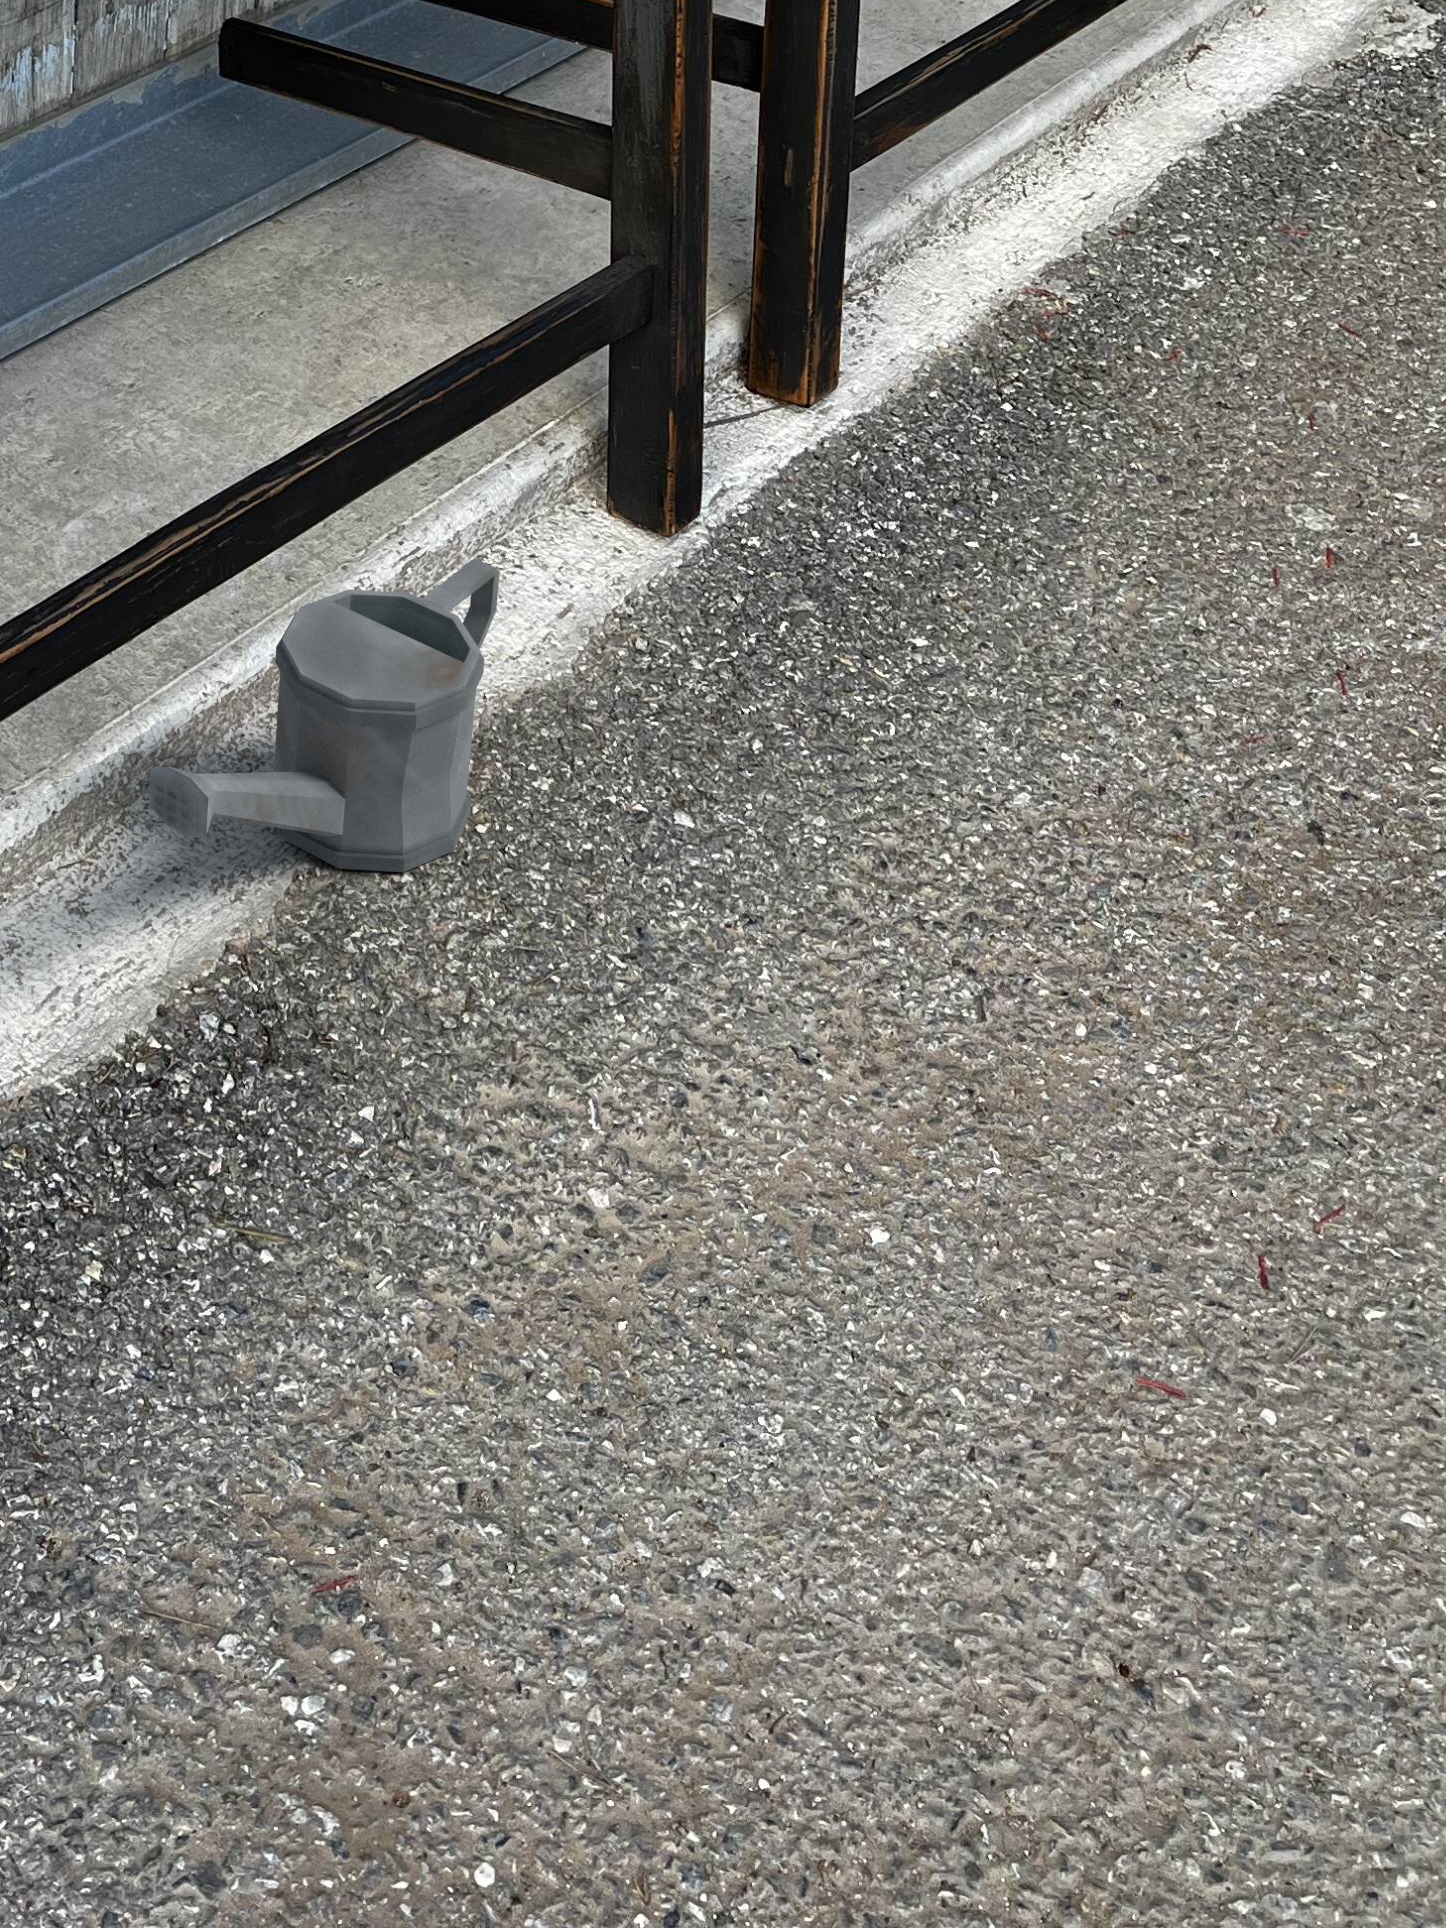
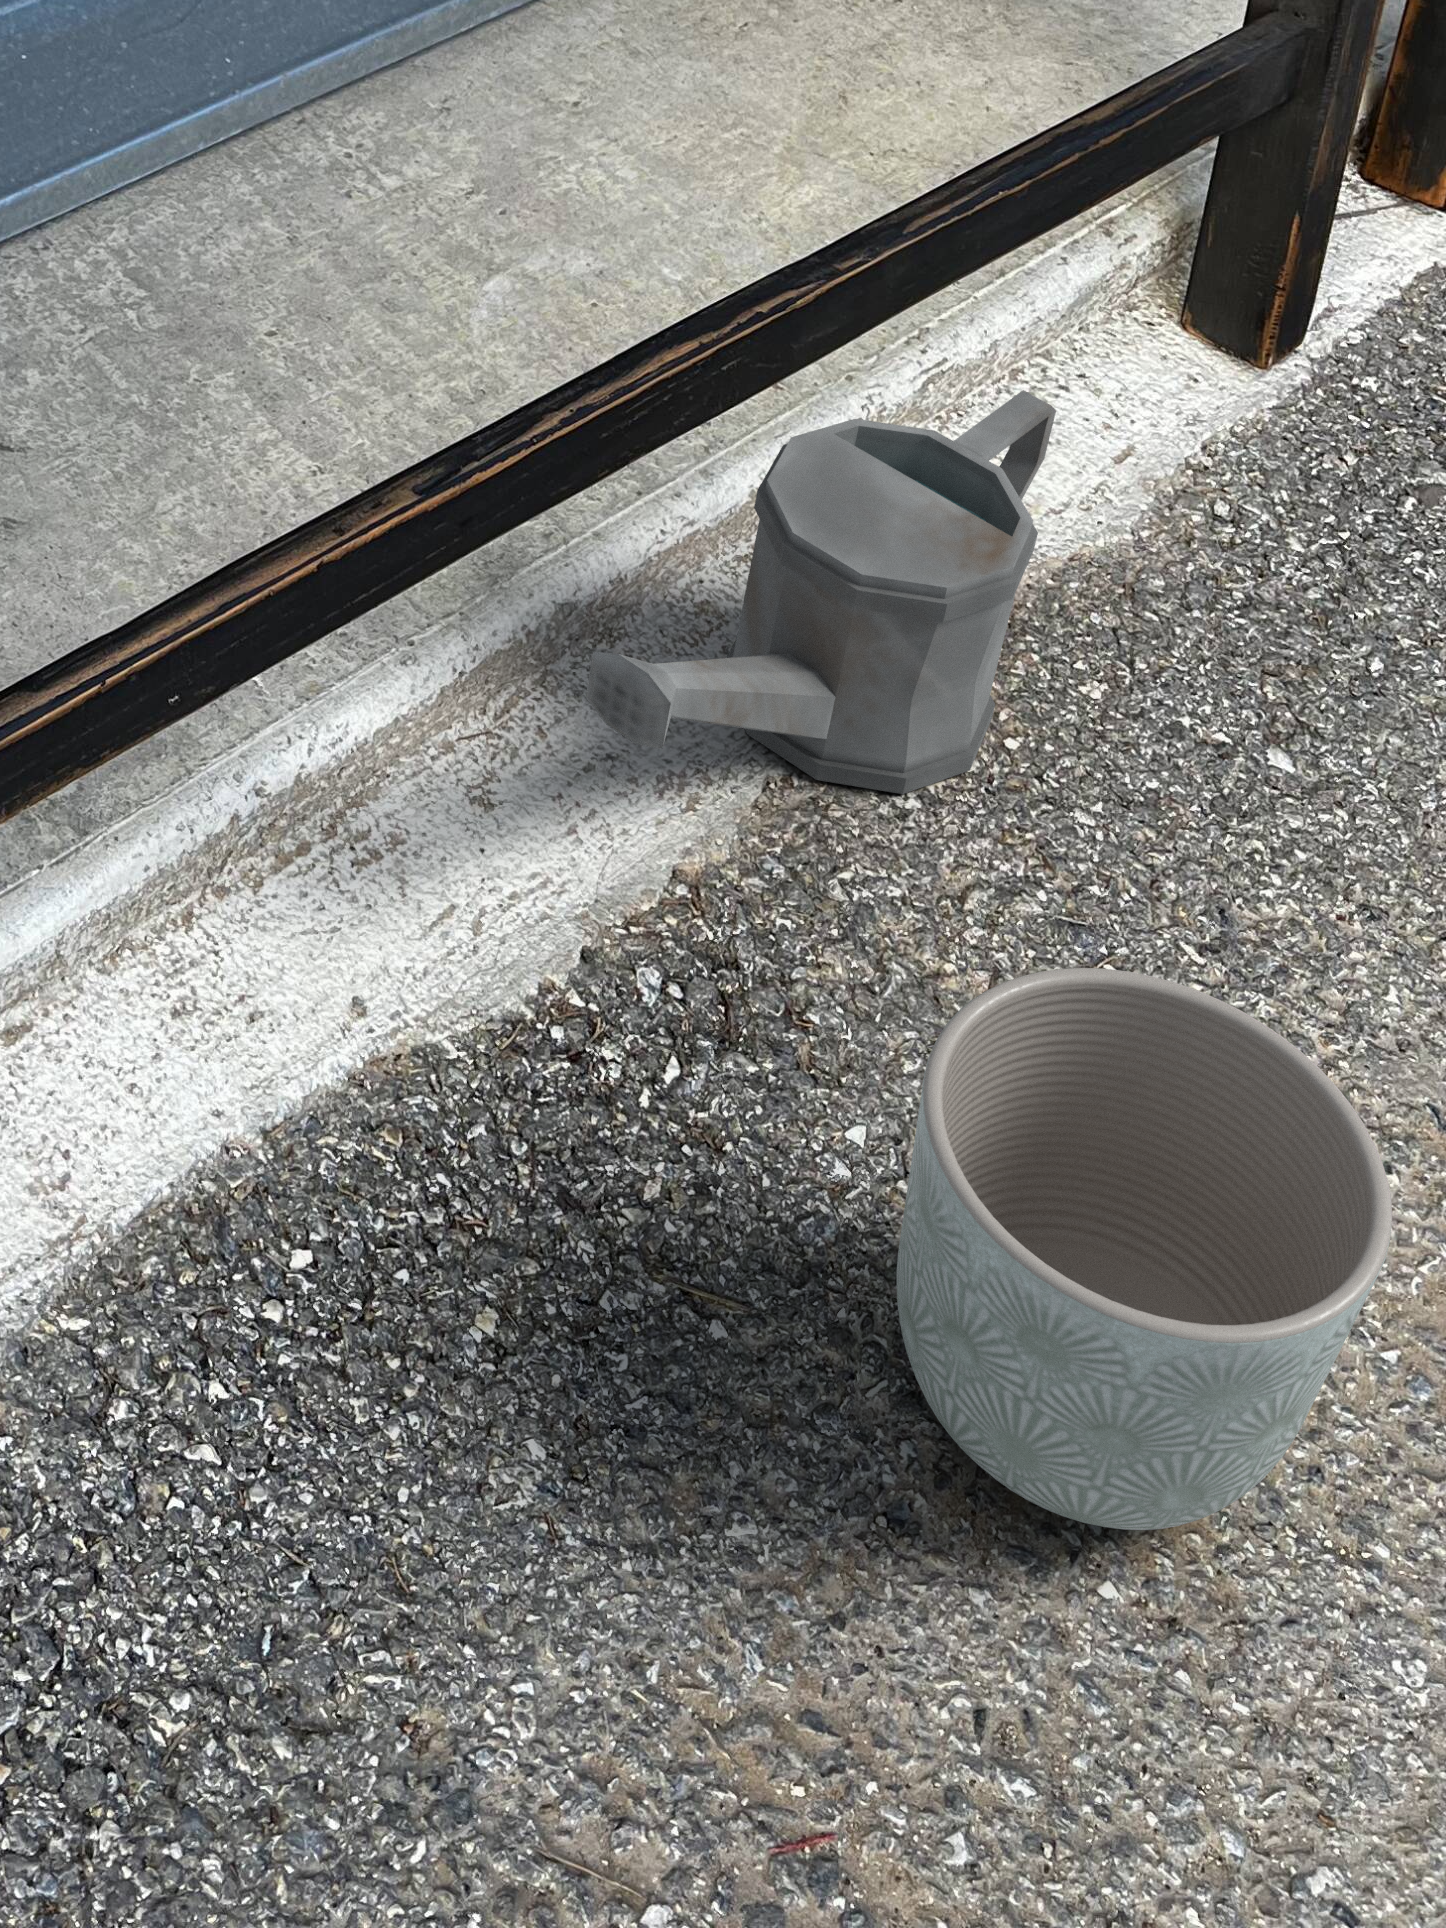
planter: none [388,944,714,1349] -> present [897,968,1392,1530]

